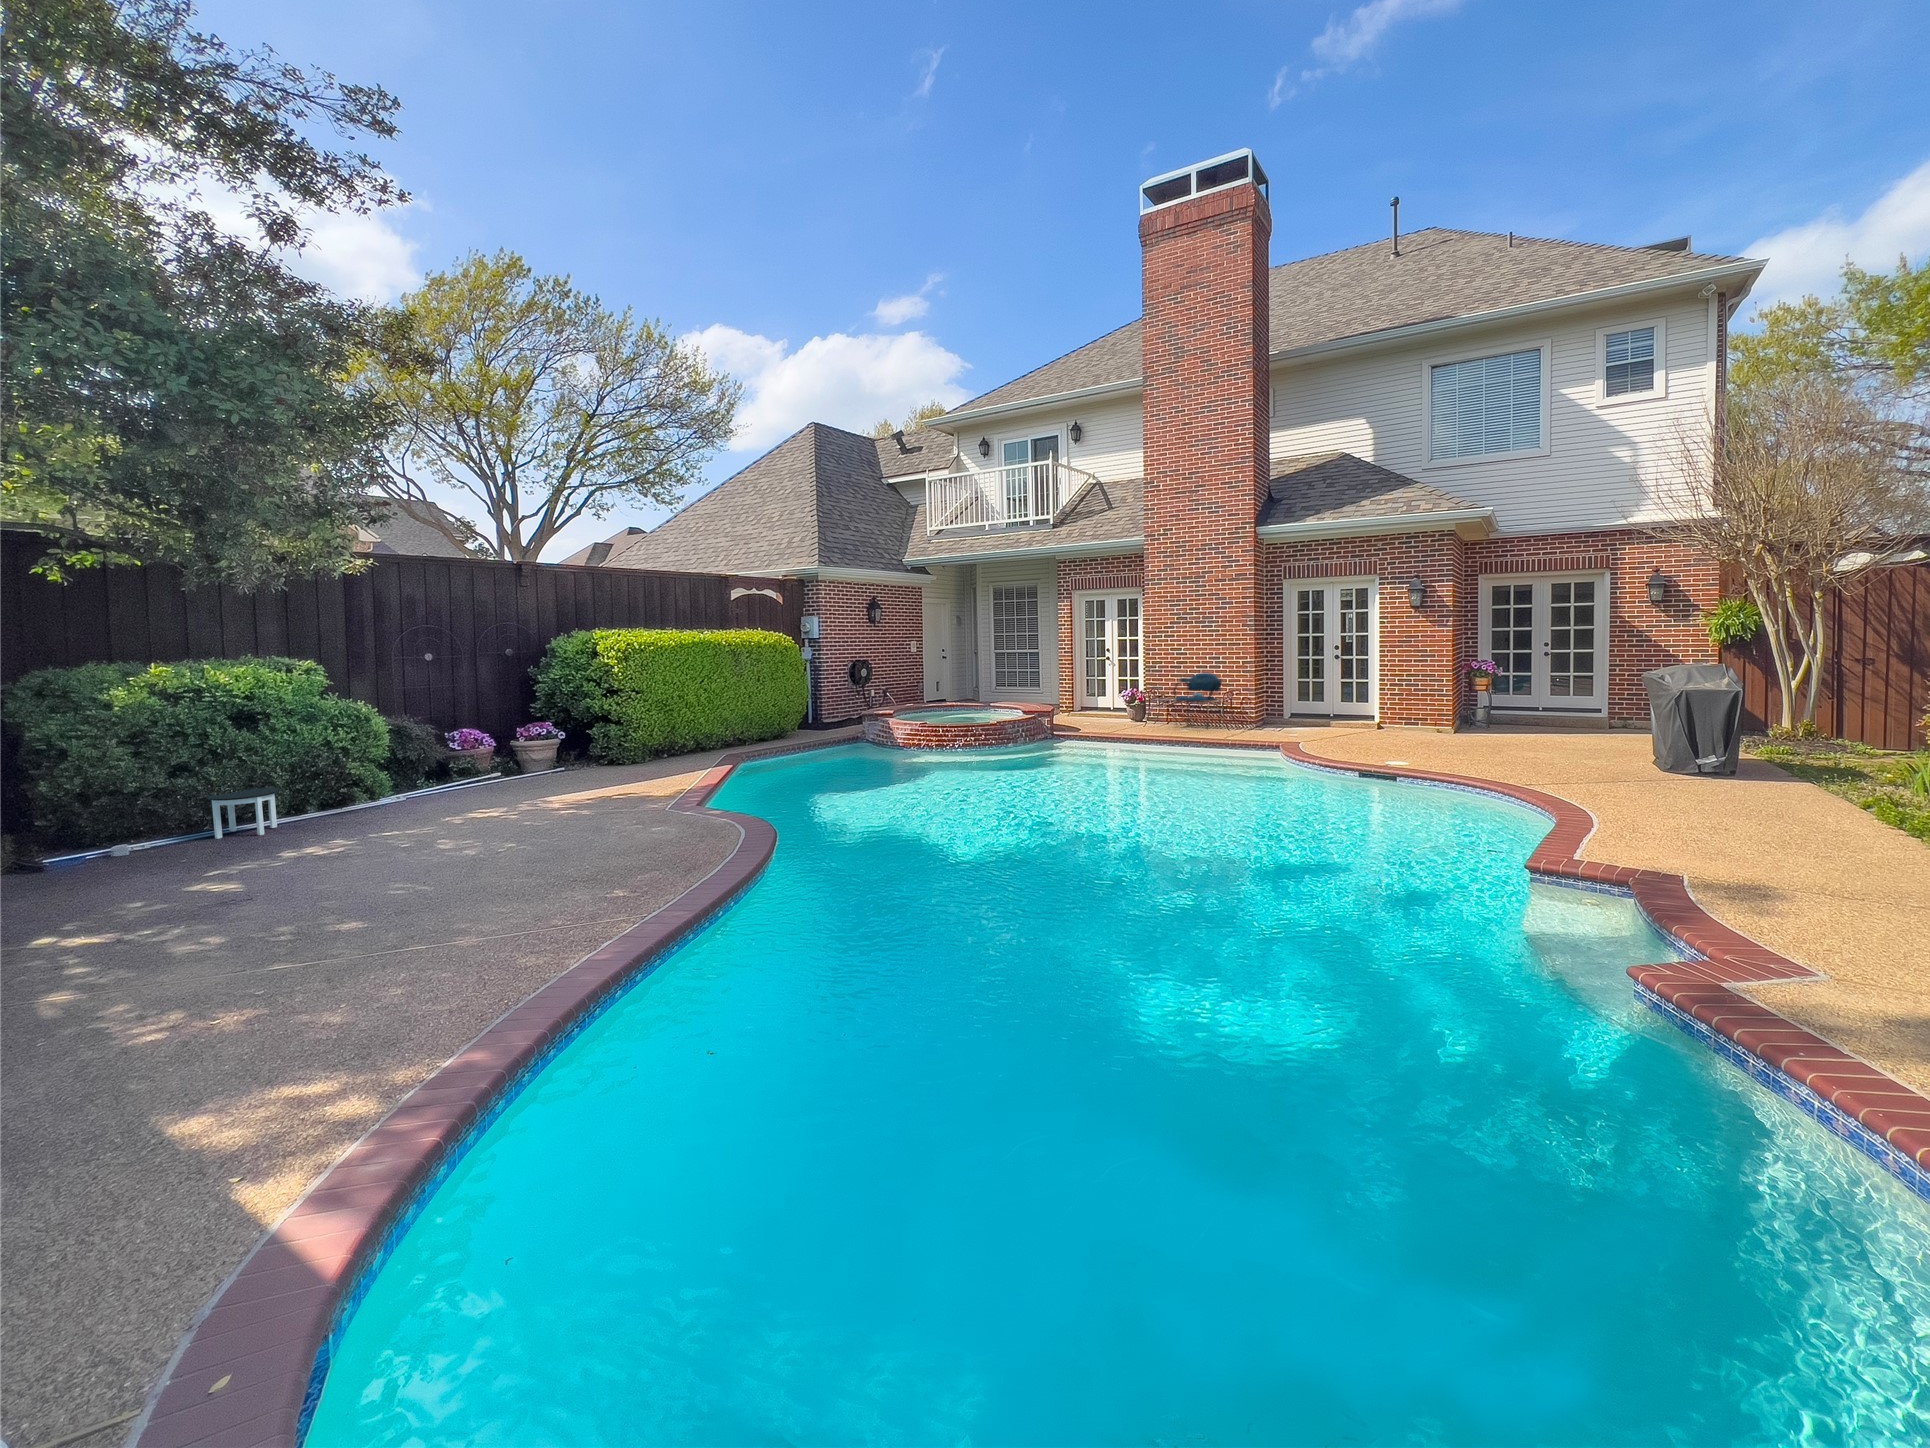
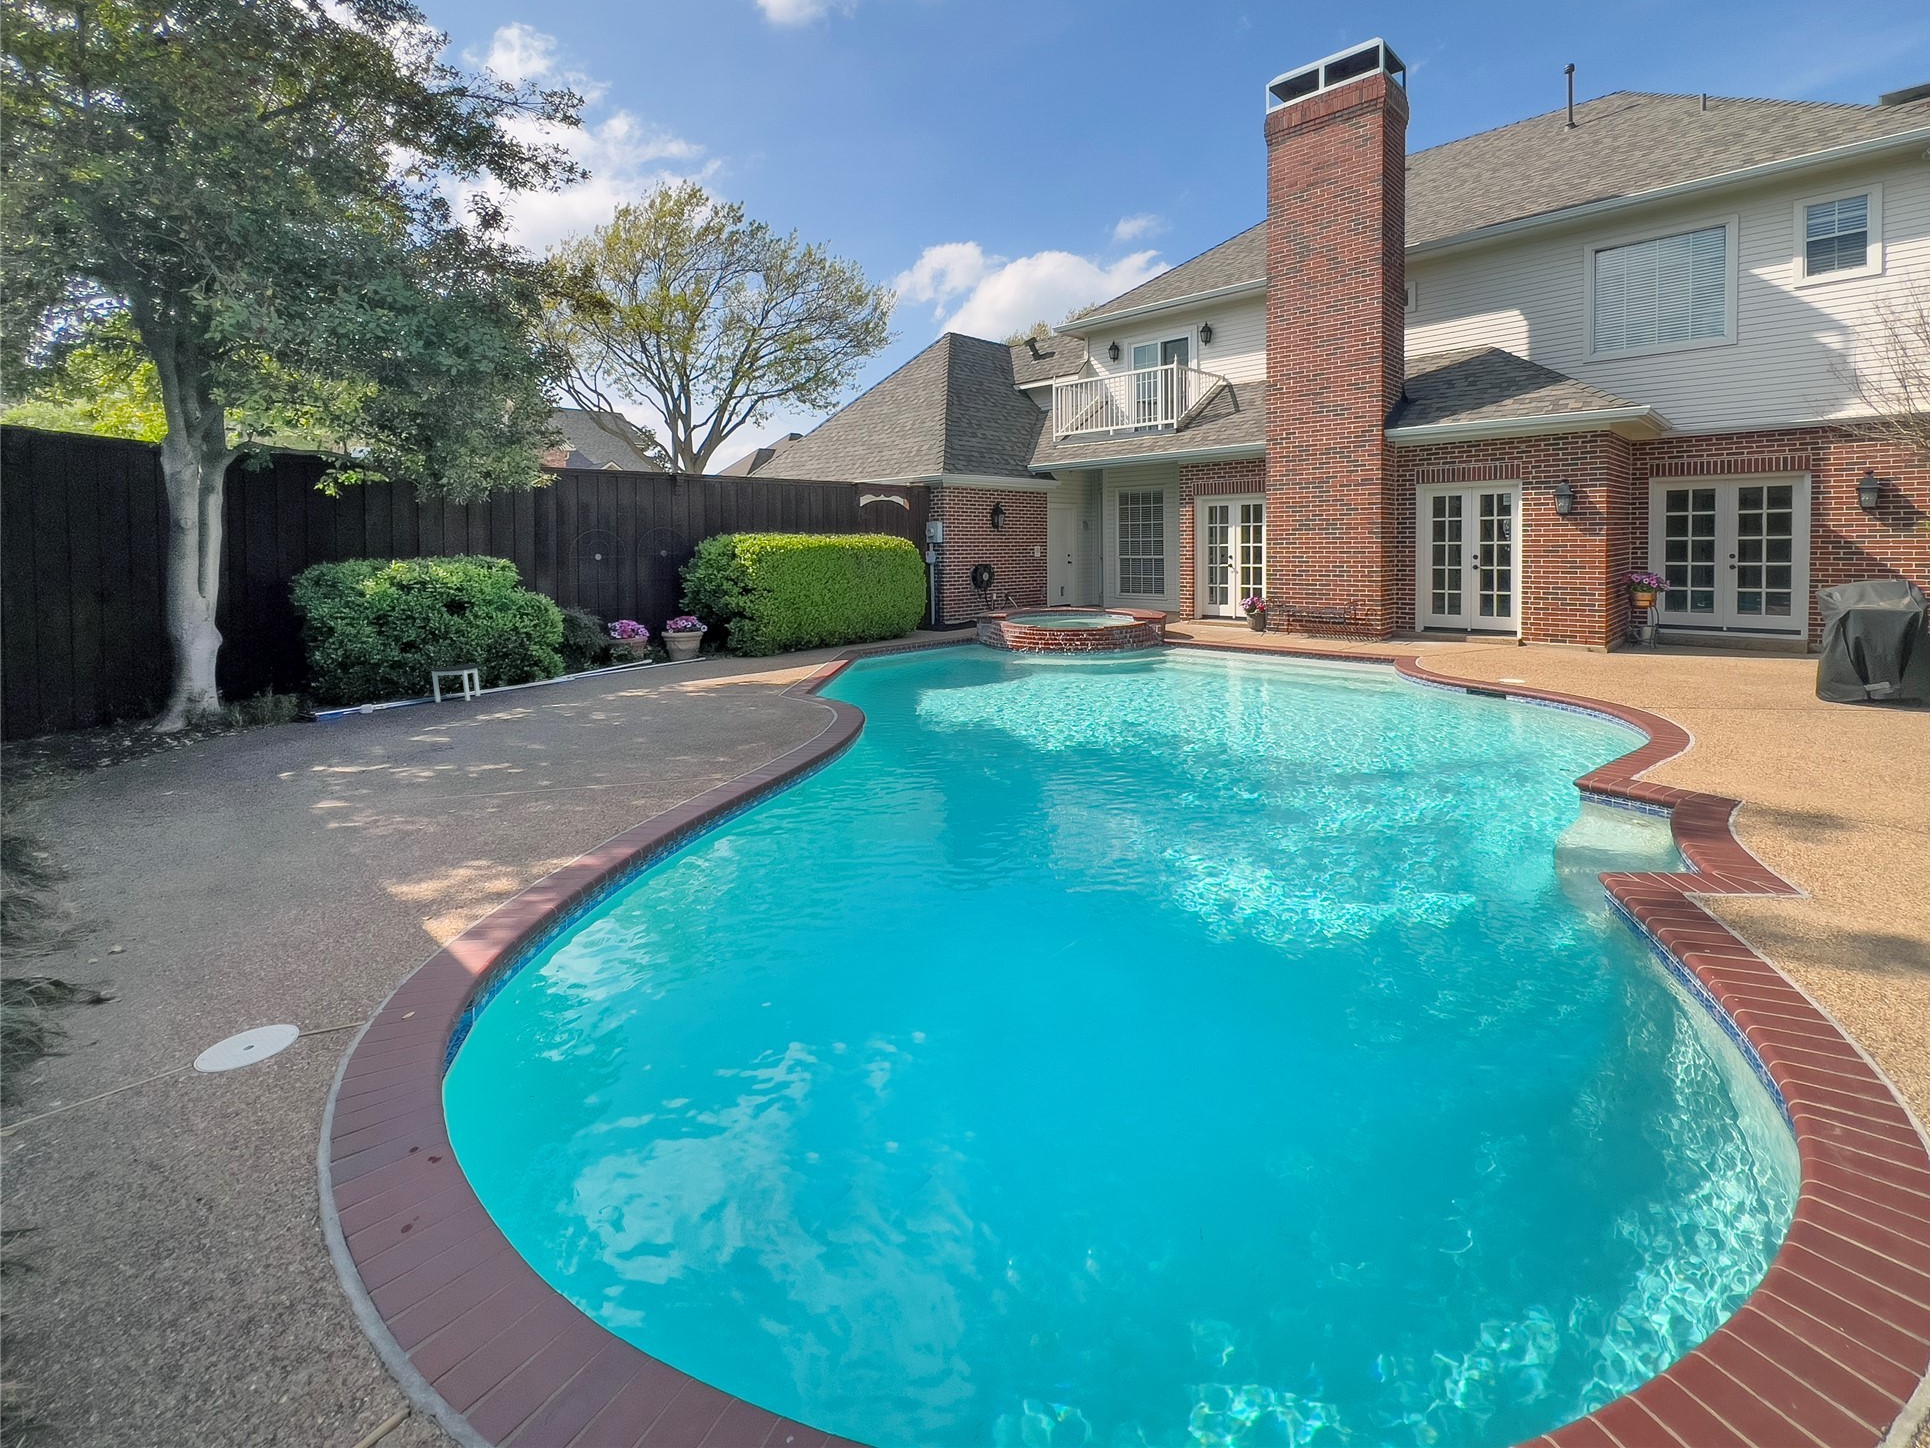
chair: present [1173,673,1222,721] -> none [1290,583,1343,642]

